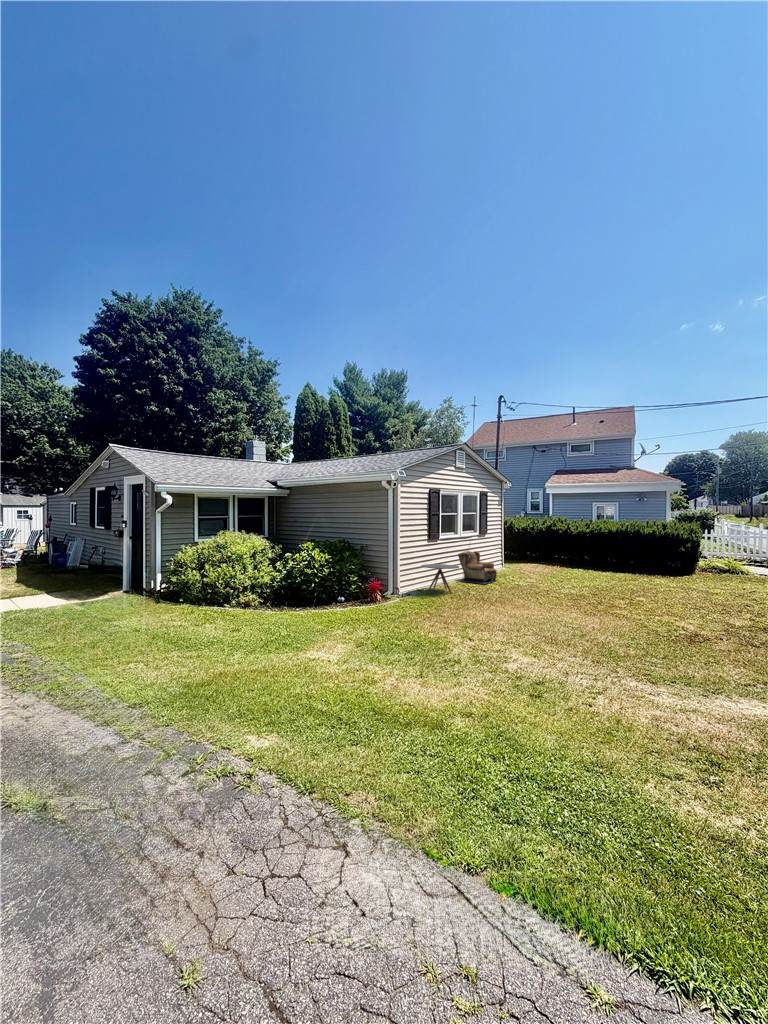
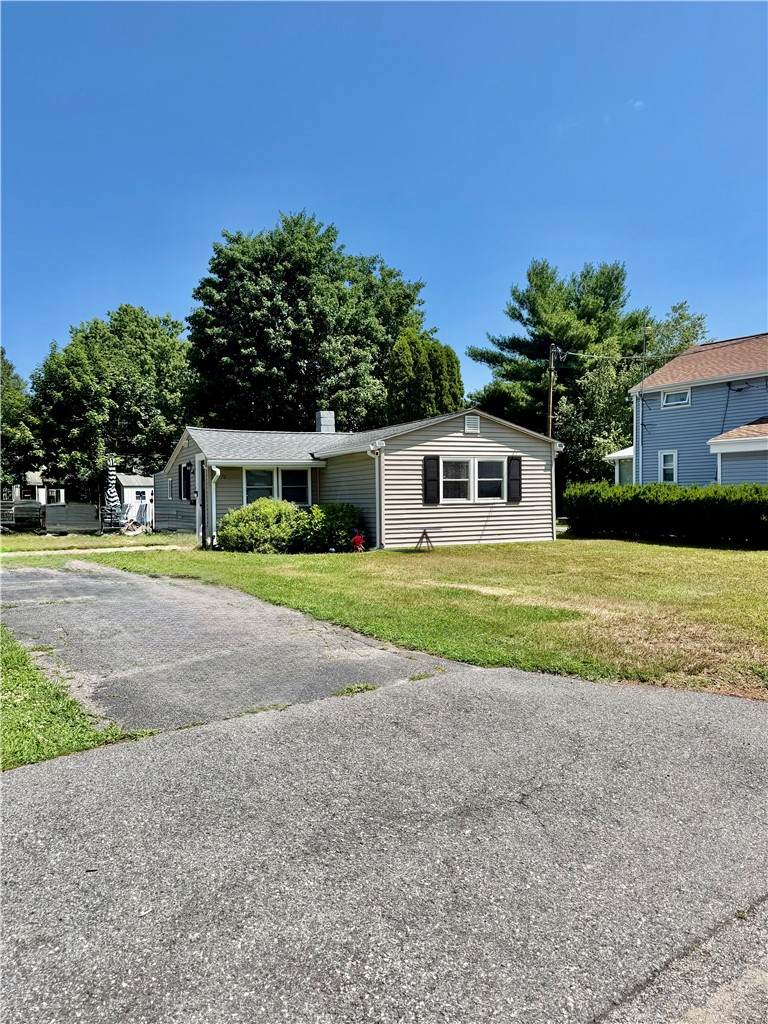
armchair: present [456,551,497,584] -> none [463,518,508,548]

